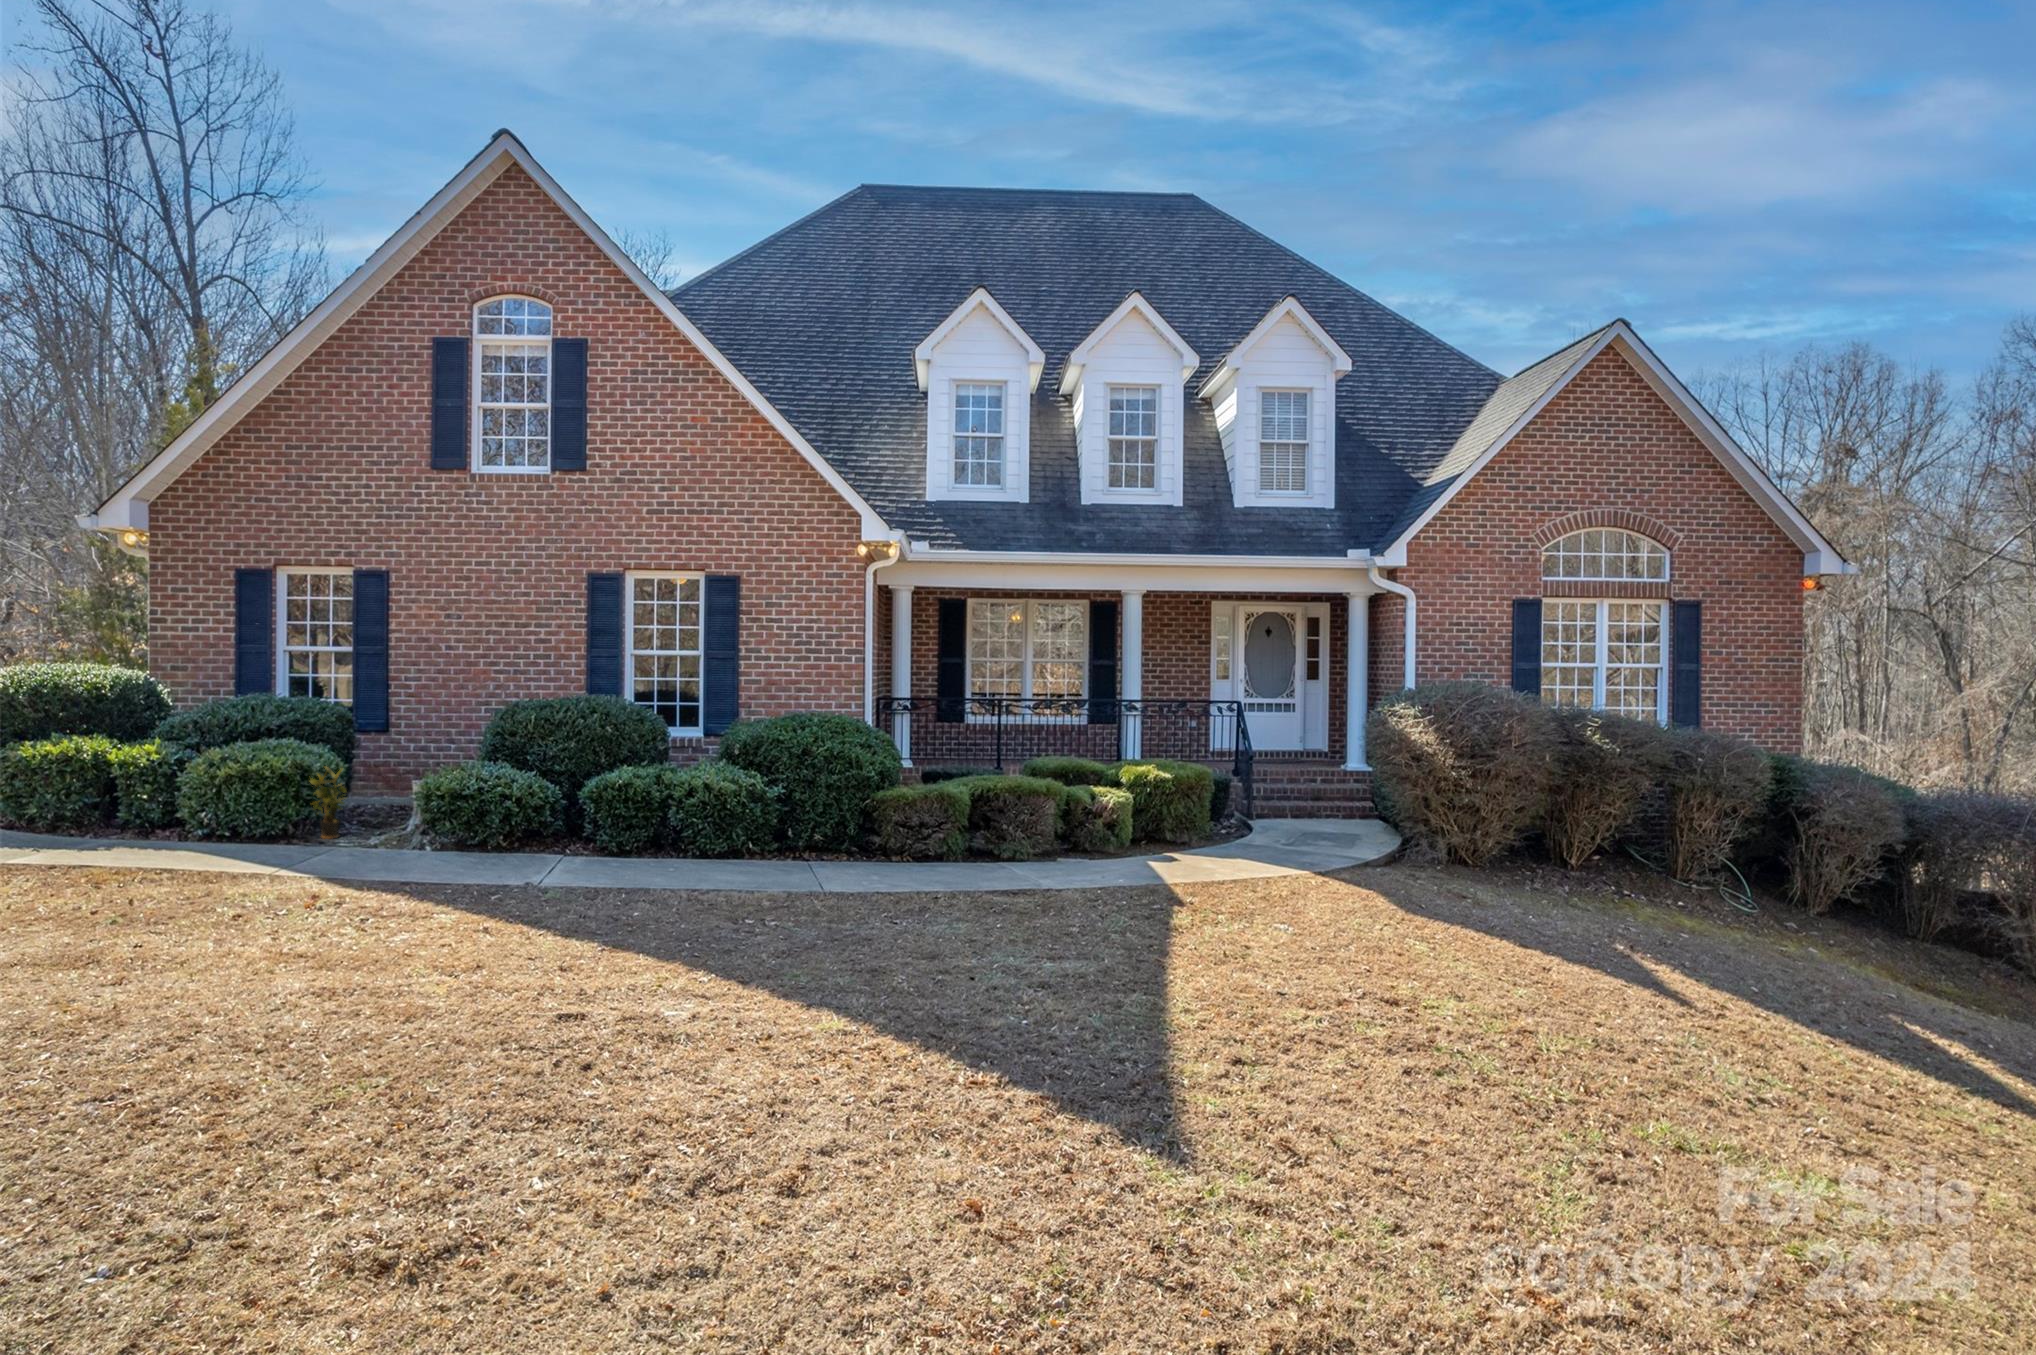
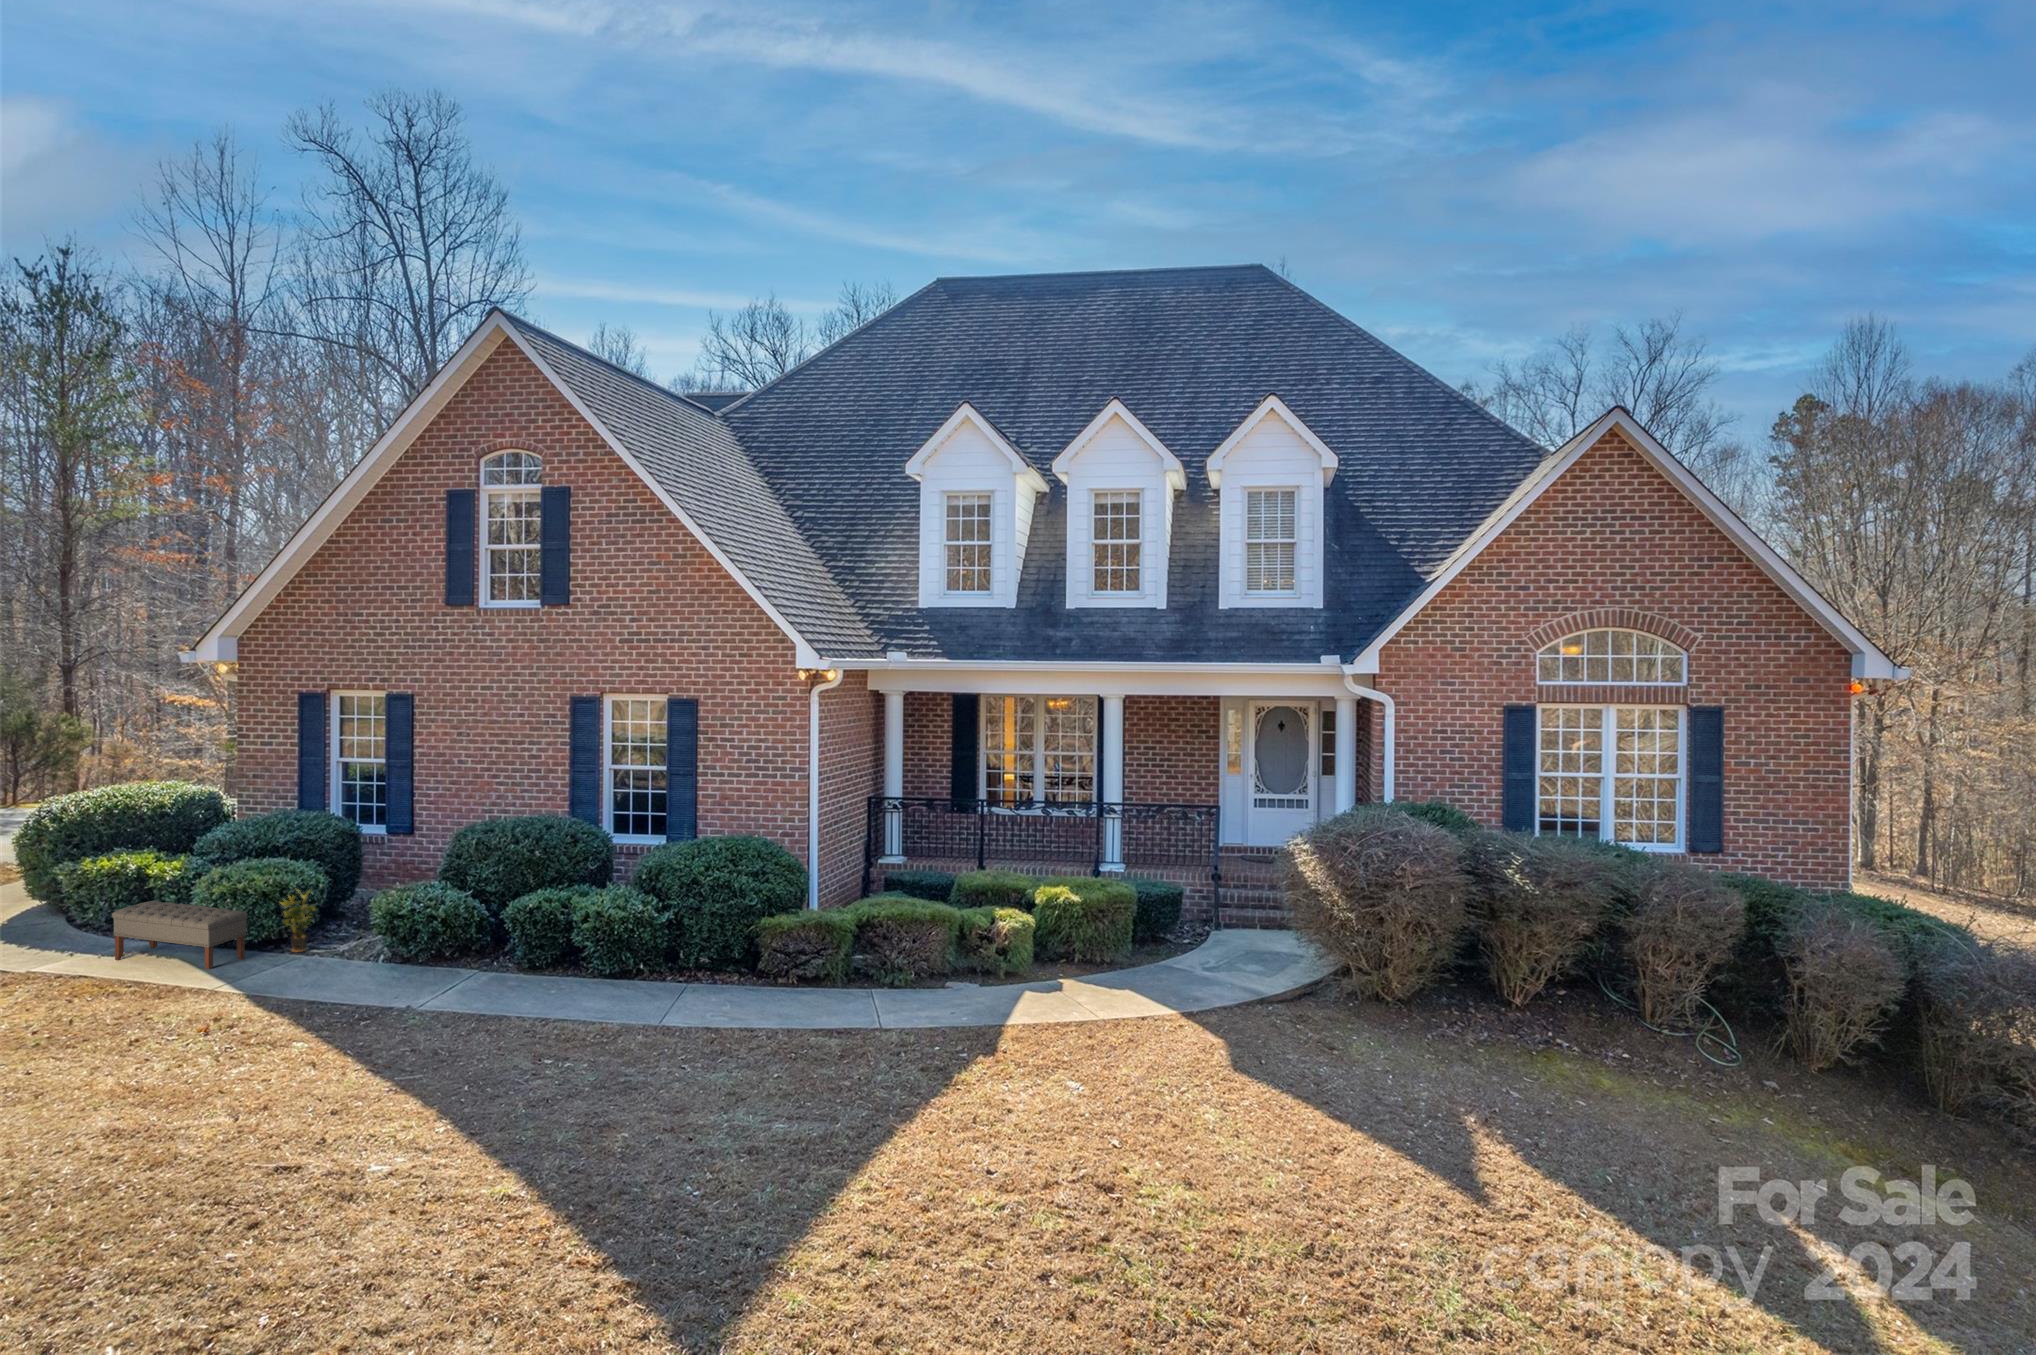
bench: none [103,780,277,856] -> present [112,901,248,970]

